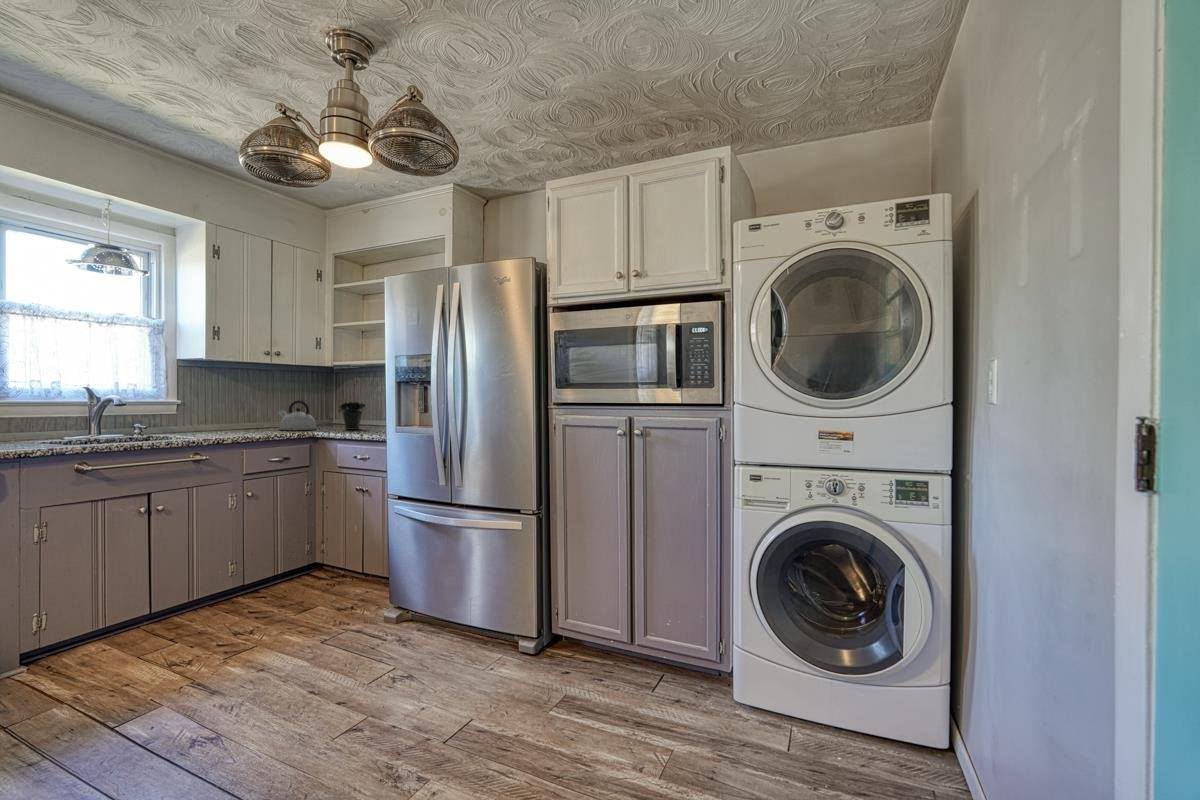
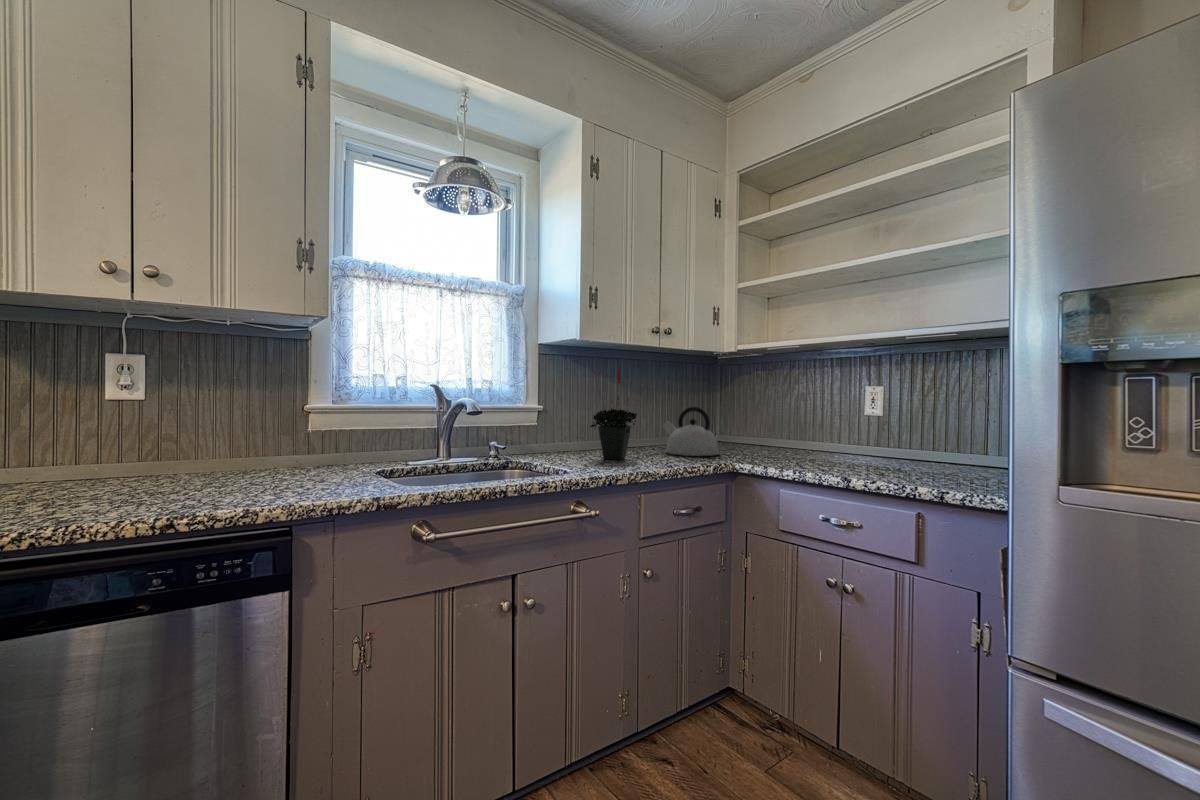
potted plant: present [339,385,365,430] -> present [590,368,637,460]

